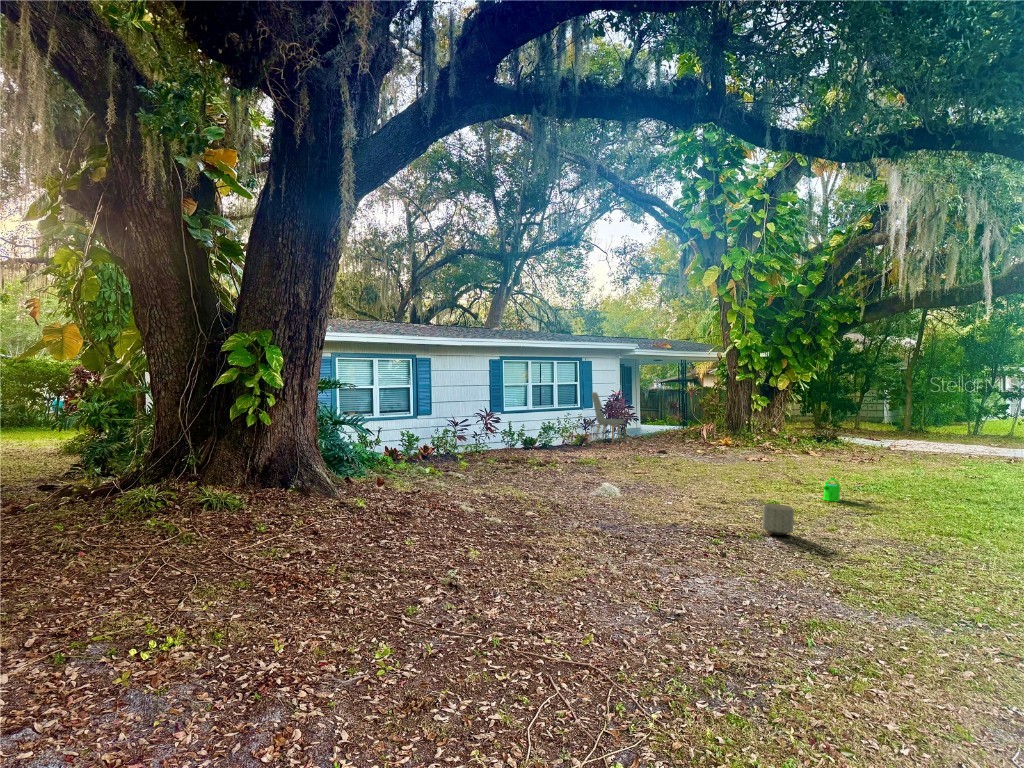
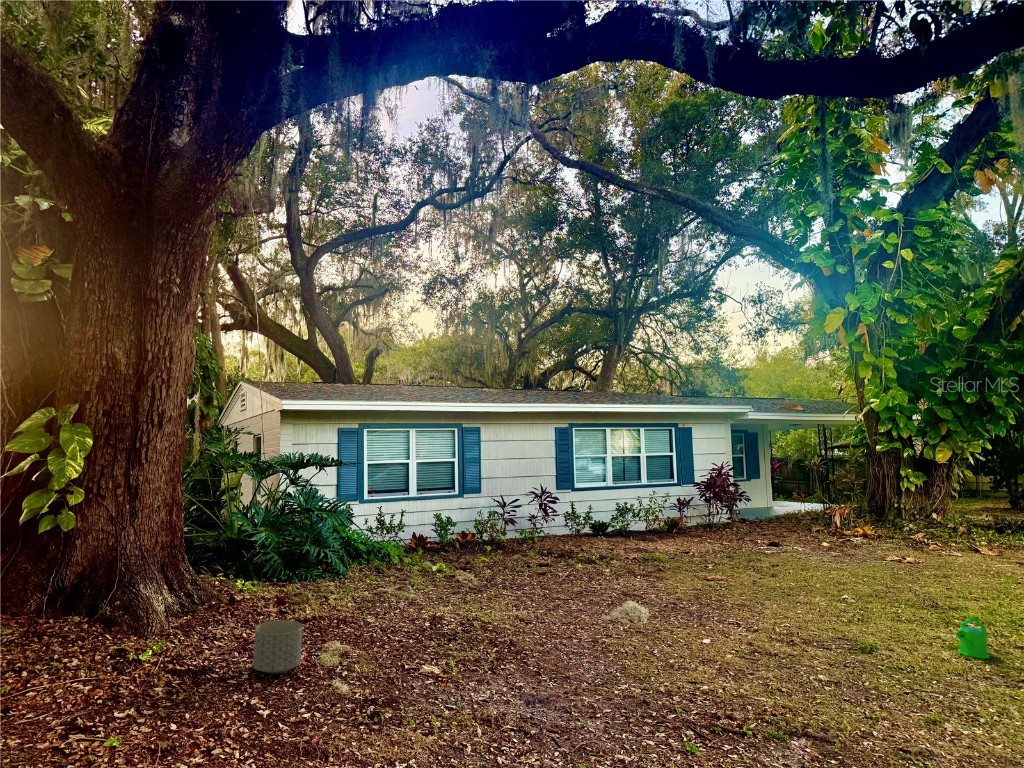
chair: present [592,392,623,442] -> none [690,465,730,528]
planter: present [762,504,794,535] -> present [253,620,303,674]

